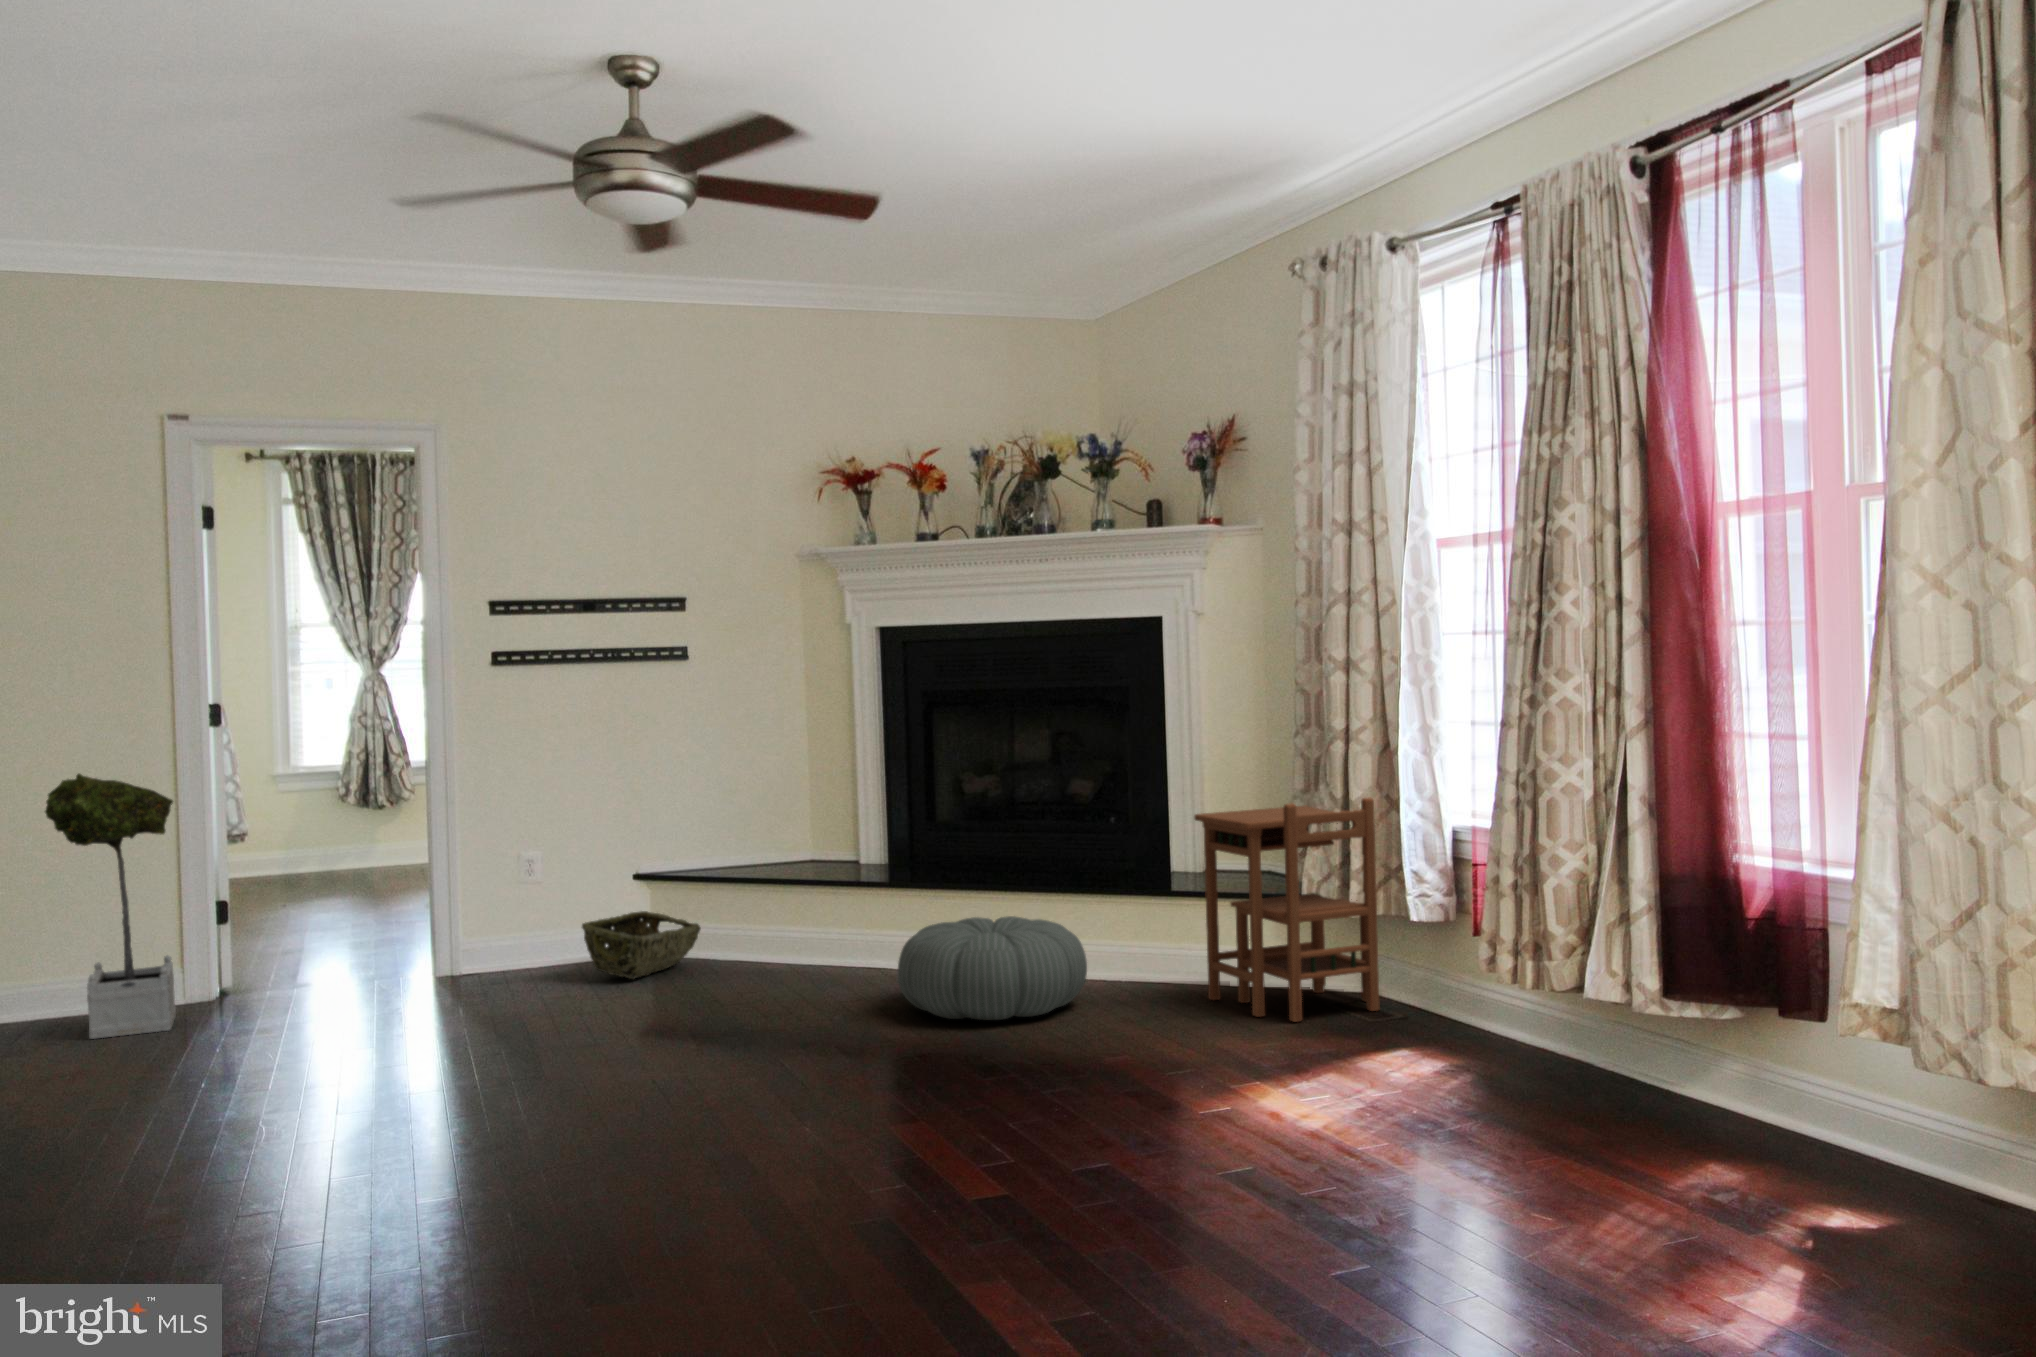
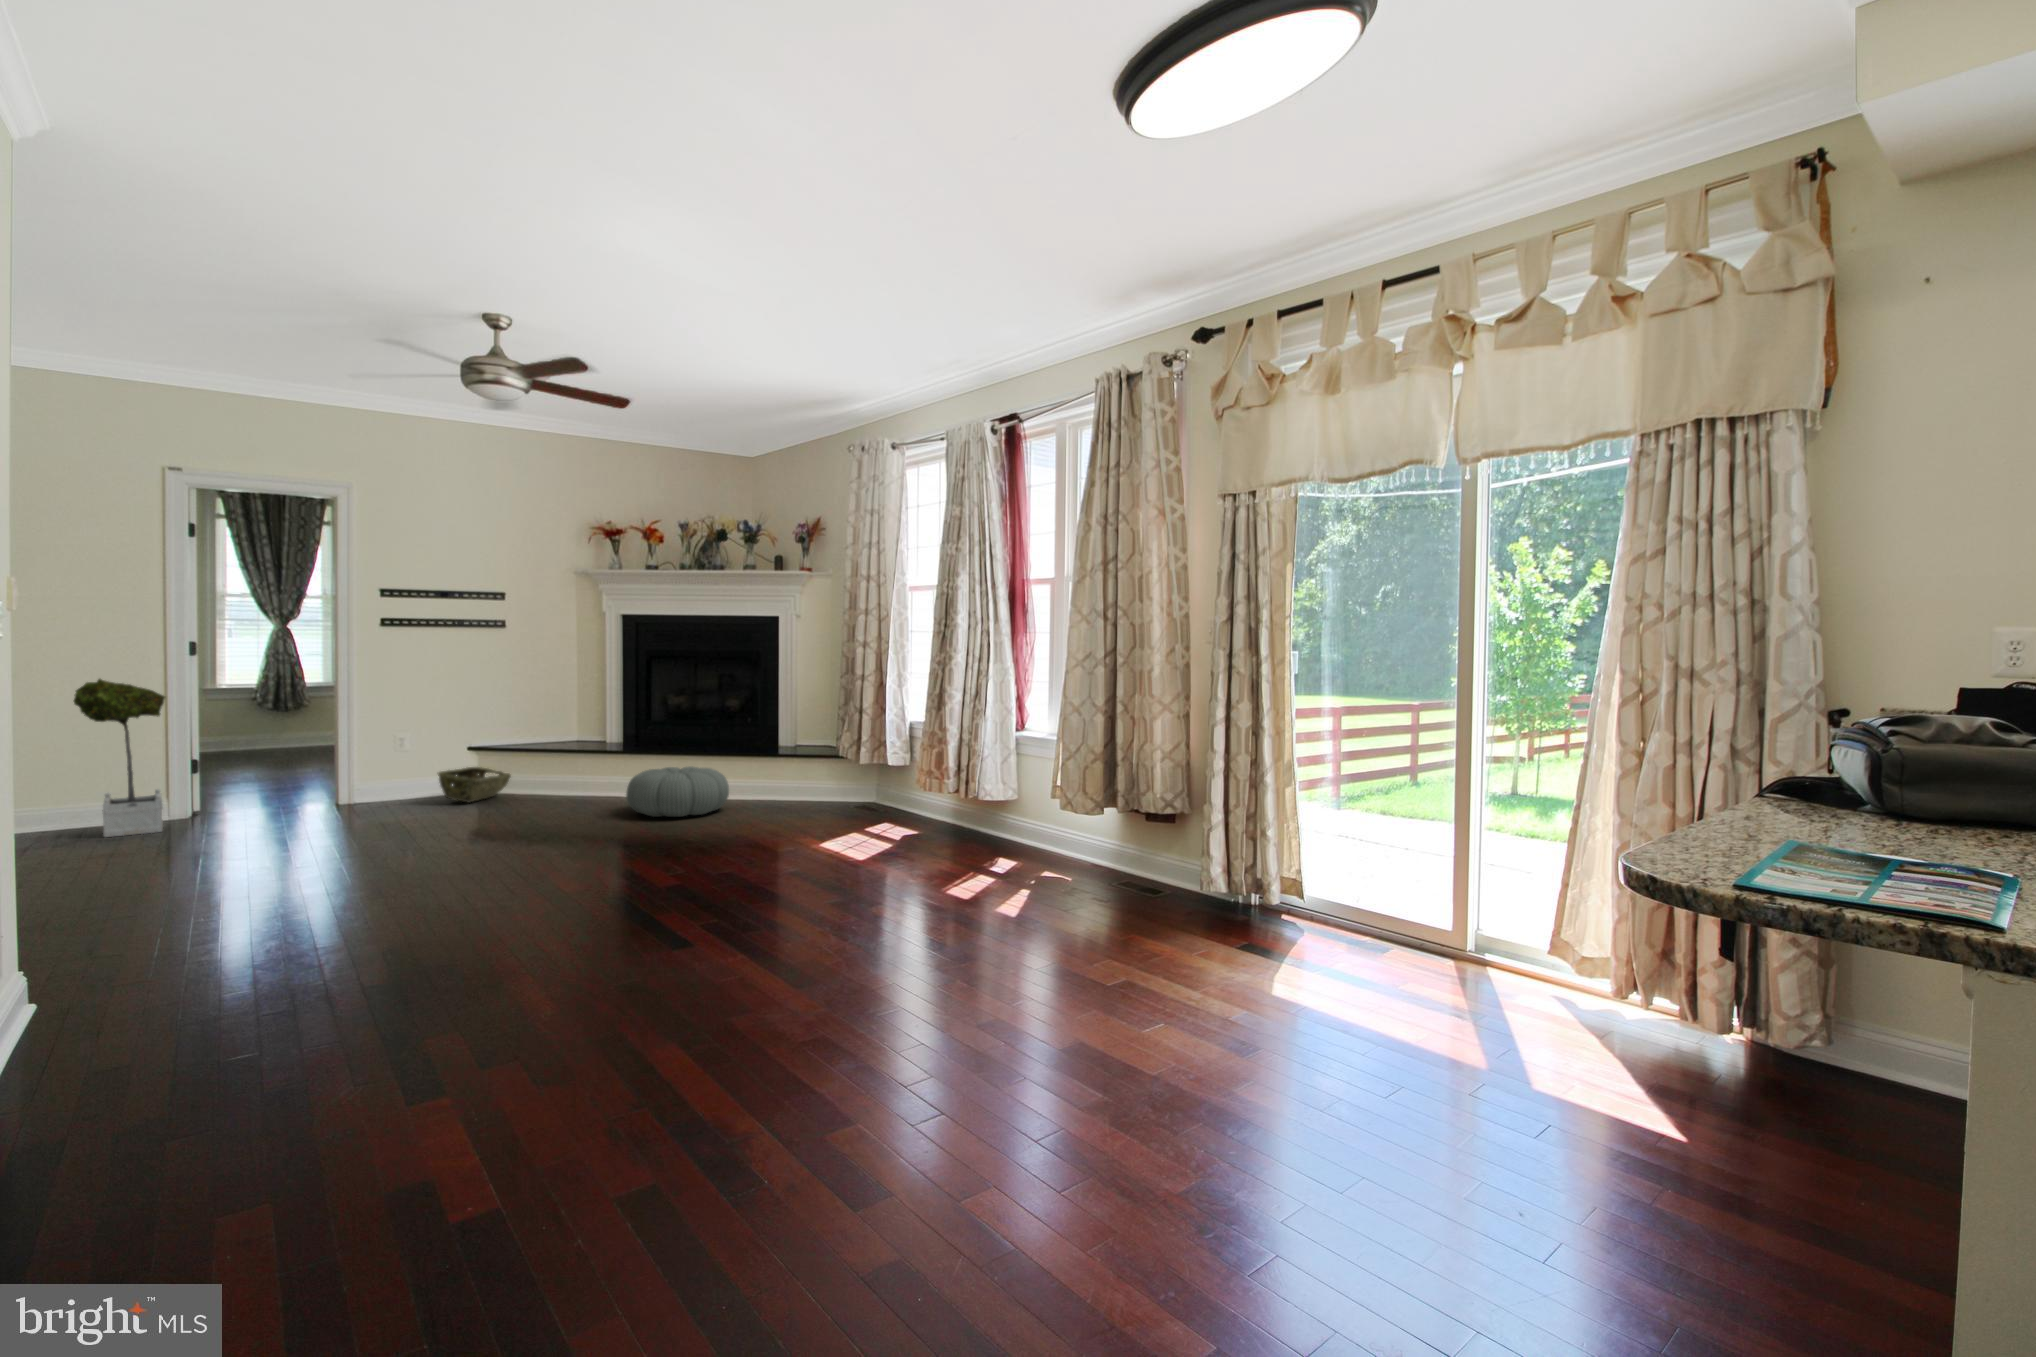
side table: present [1194,798,1380,1022] -> none [787,708,878,815]

